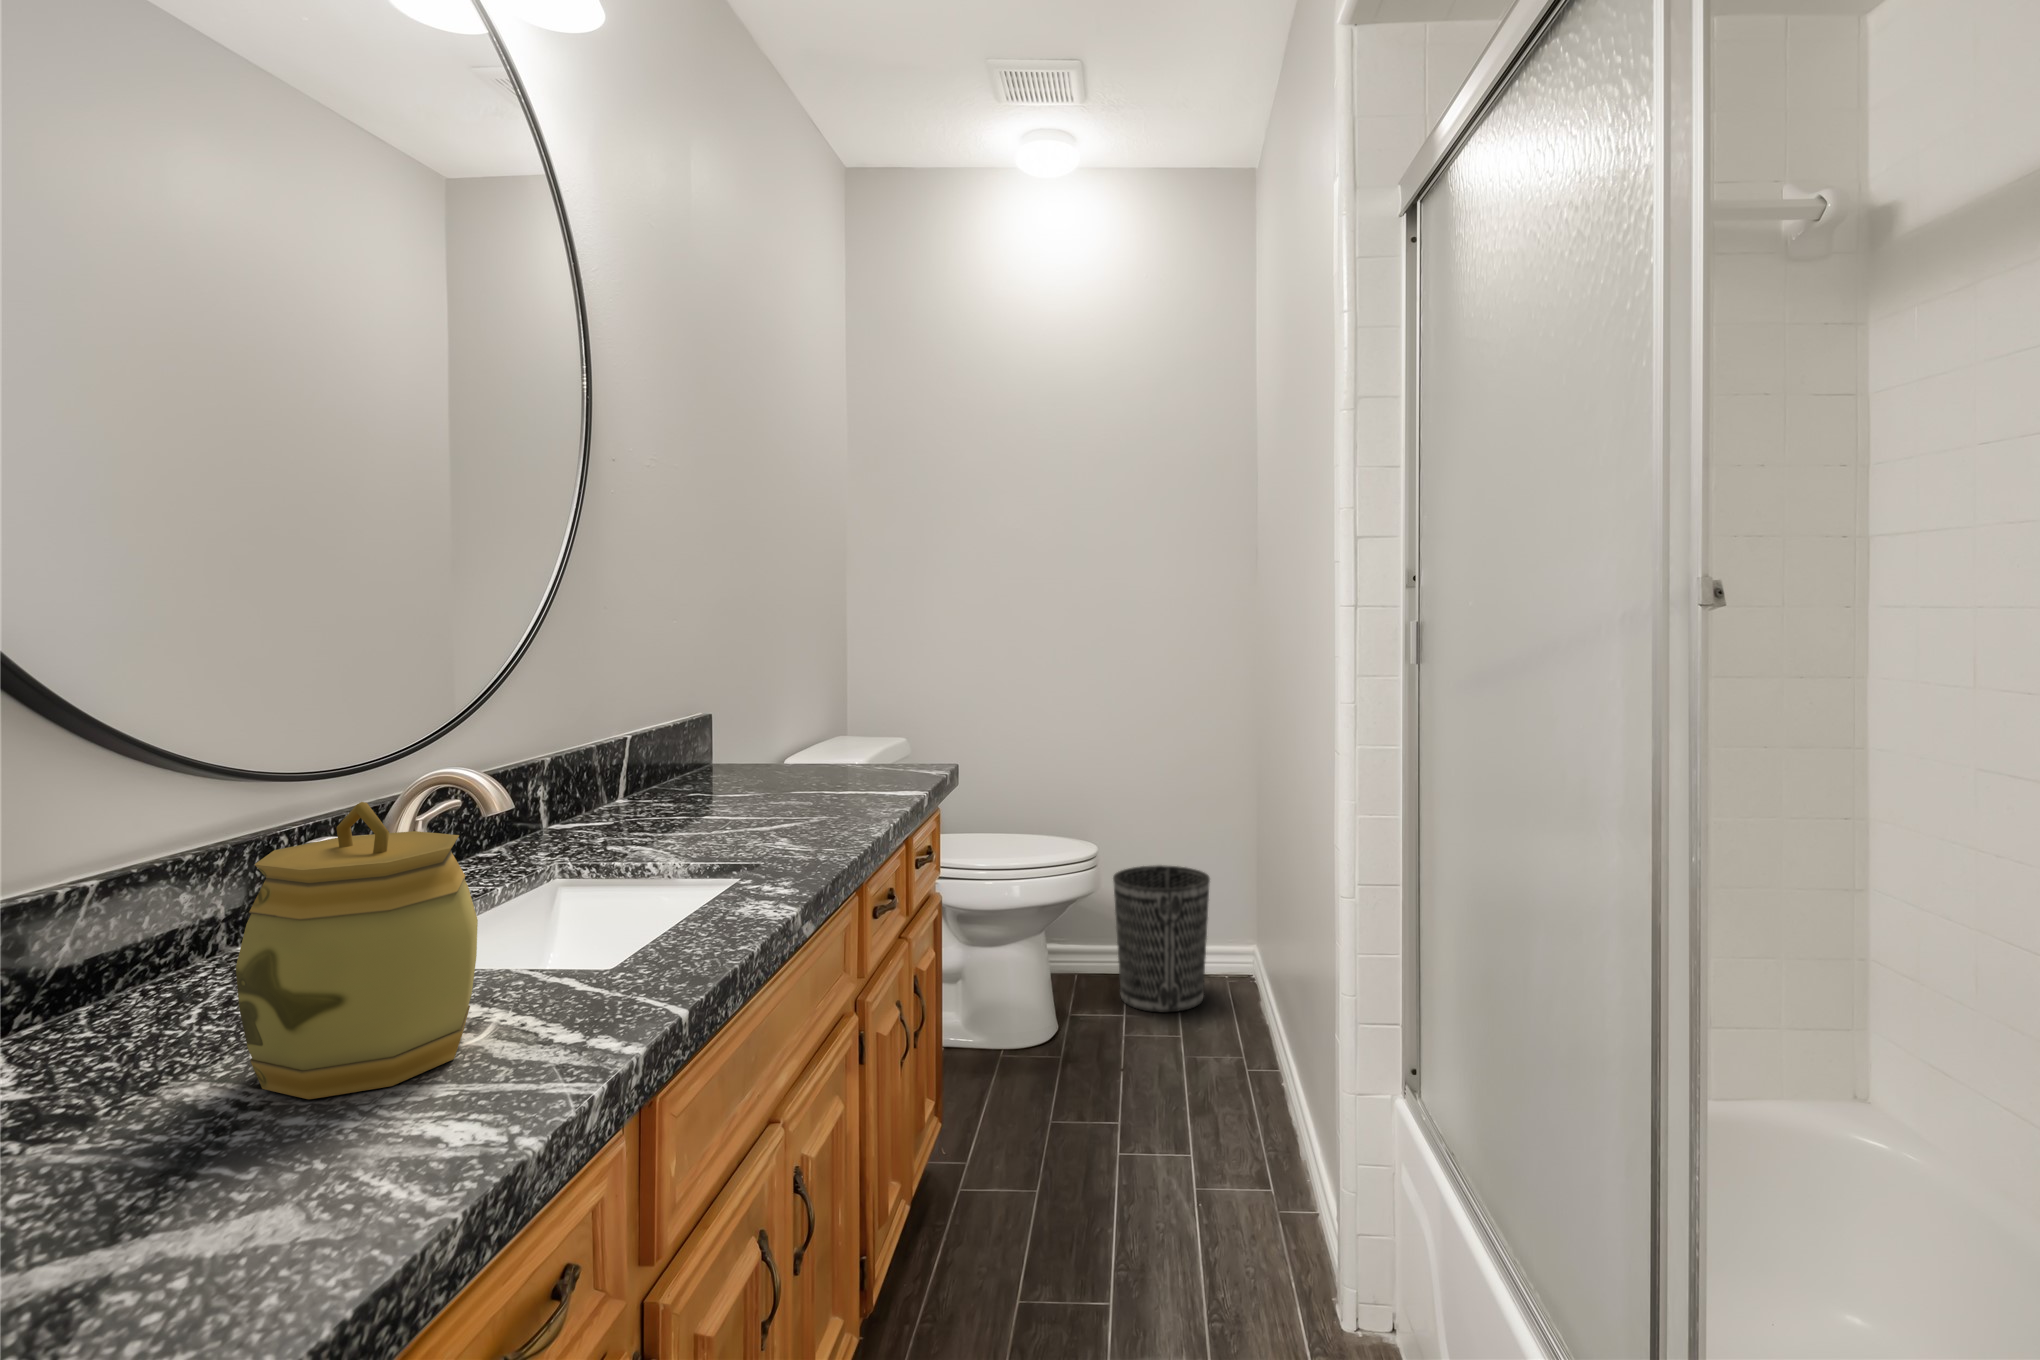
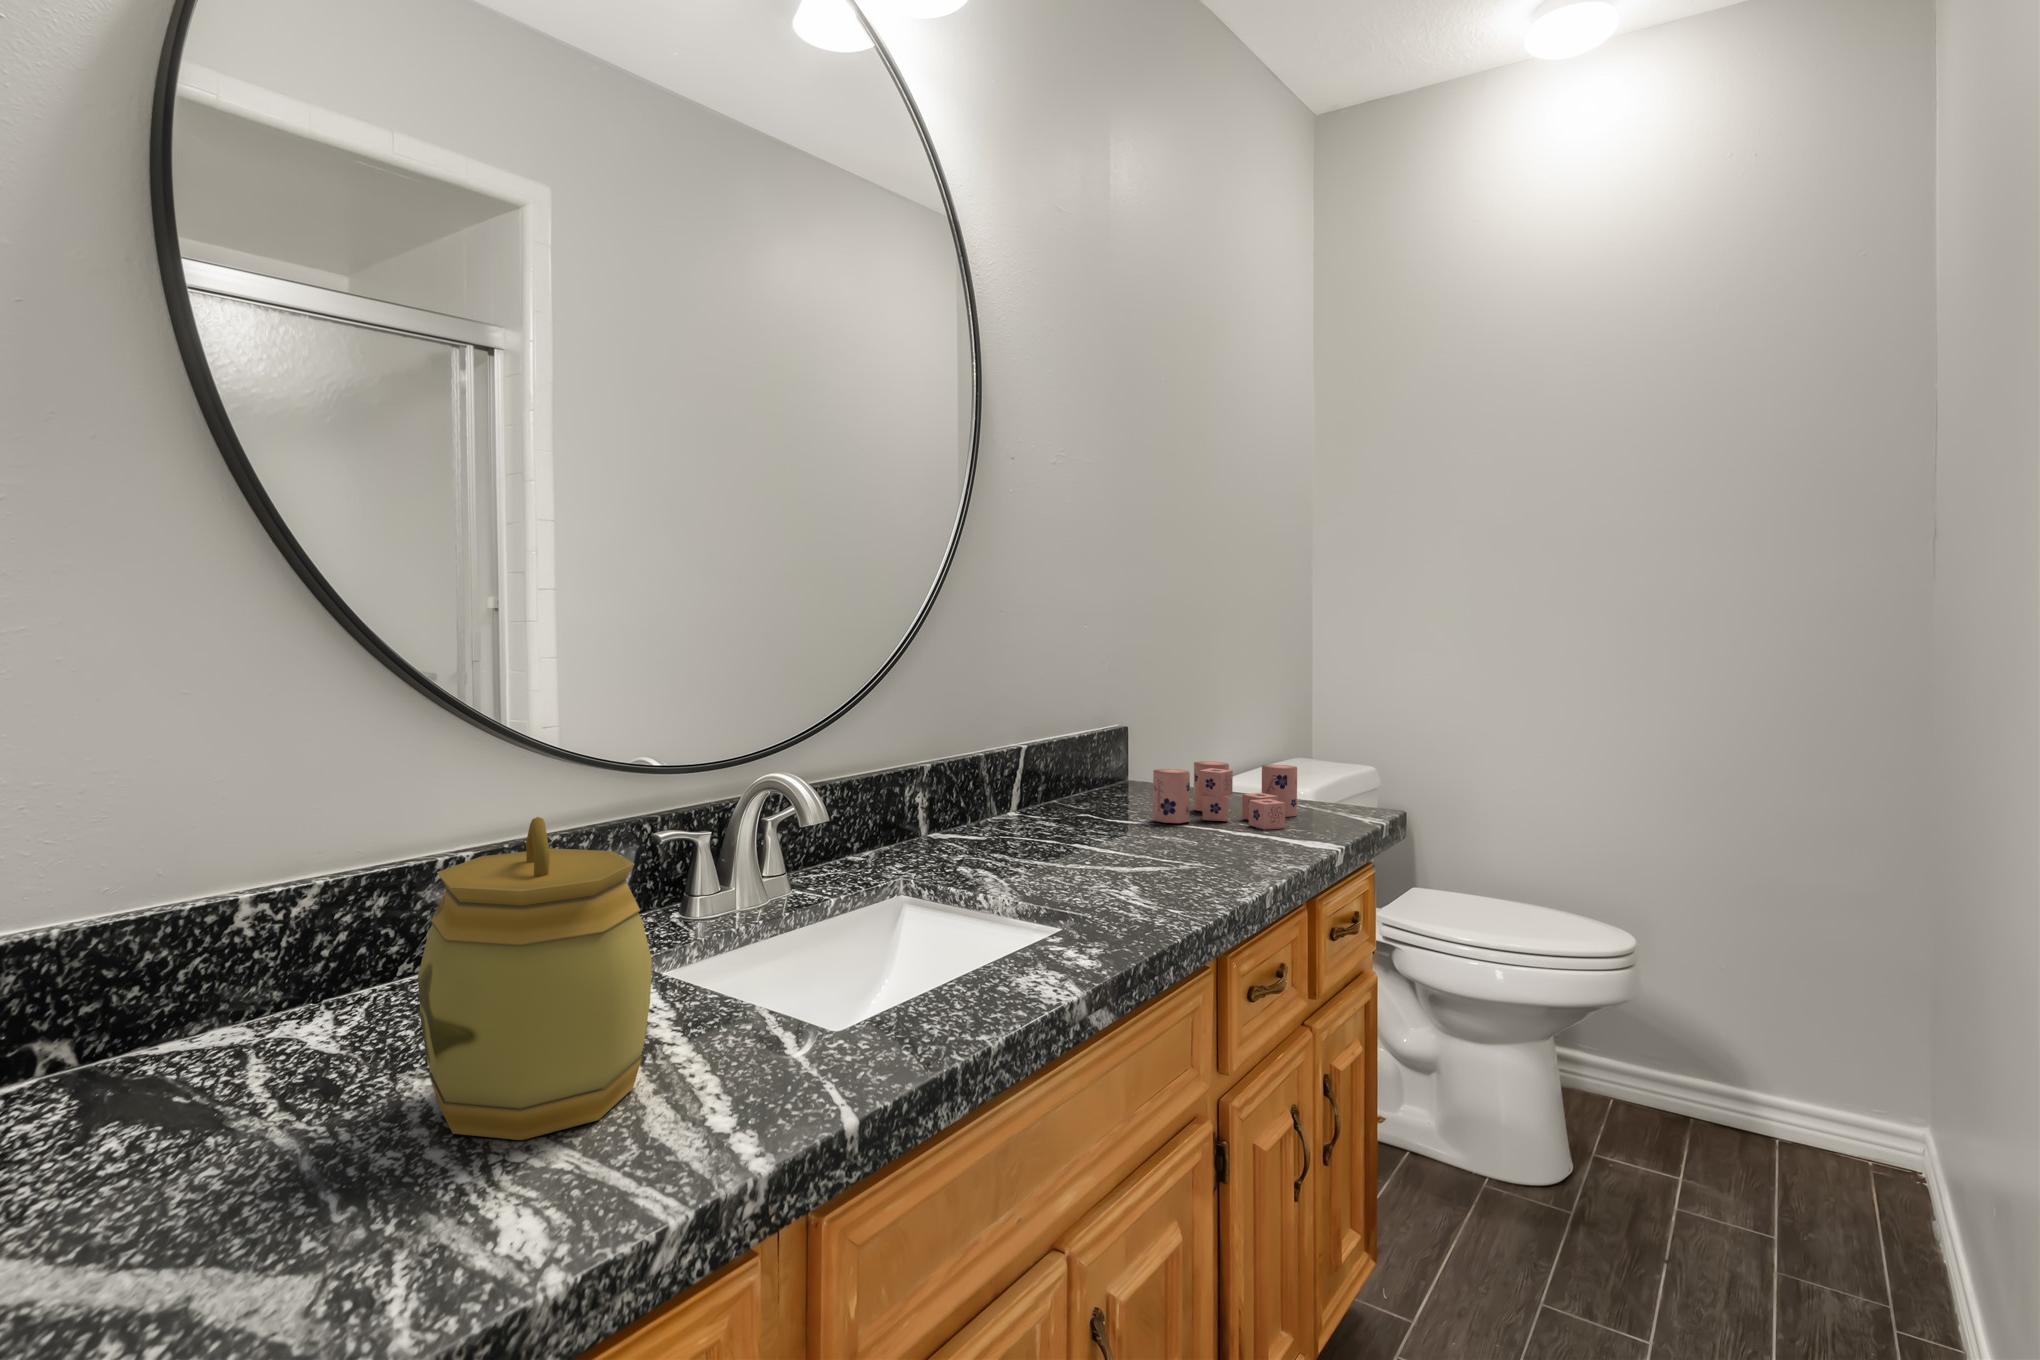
candle: none [758,734,877,791] -> present [1153,761,1297,830]
wastebasket: present [1113,865,1210,1012] -> none [1661,972,1828,1192]

